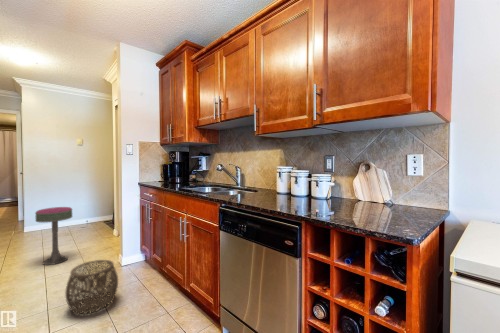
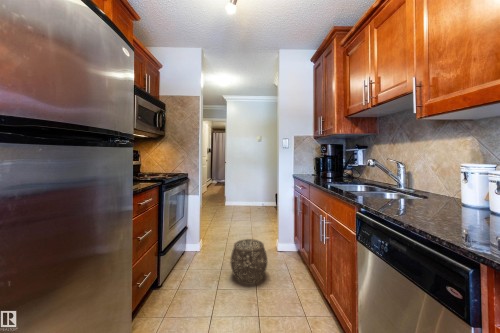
bar stool: present [35,207,72,265] -> none [226,192,248,235]

